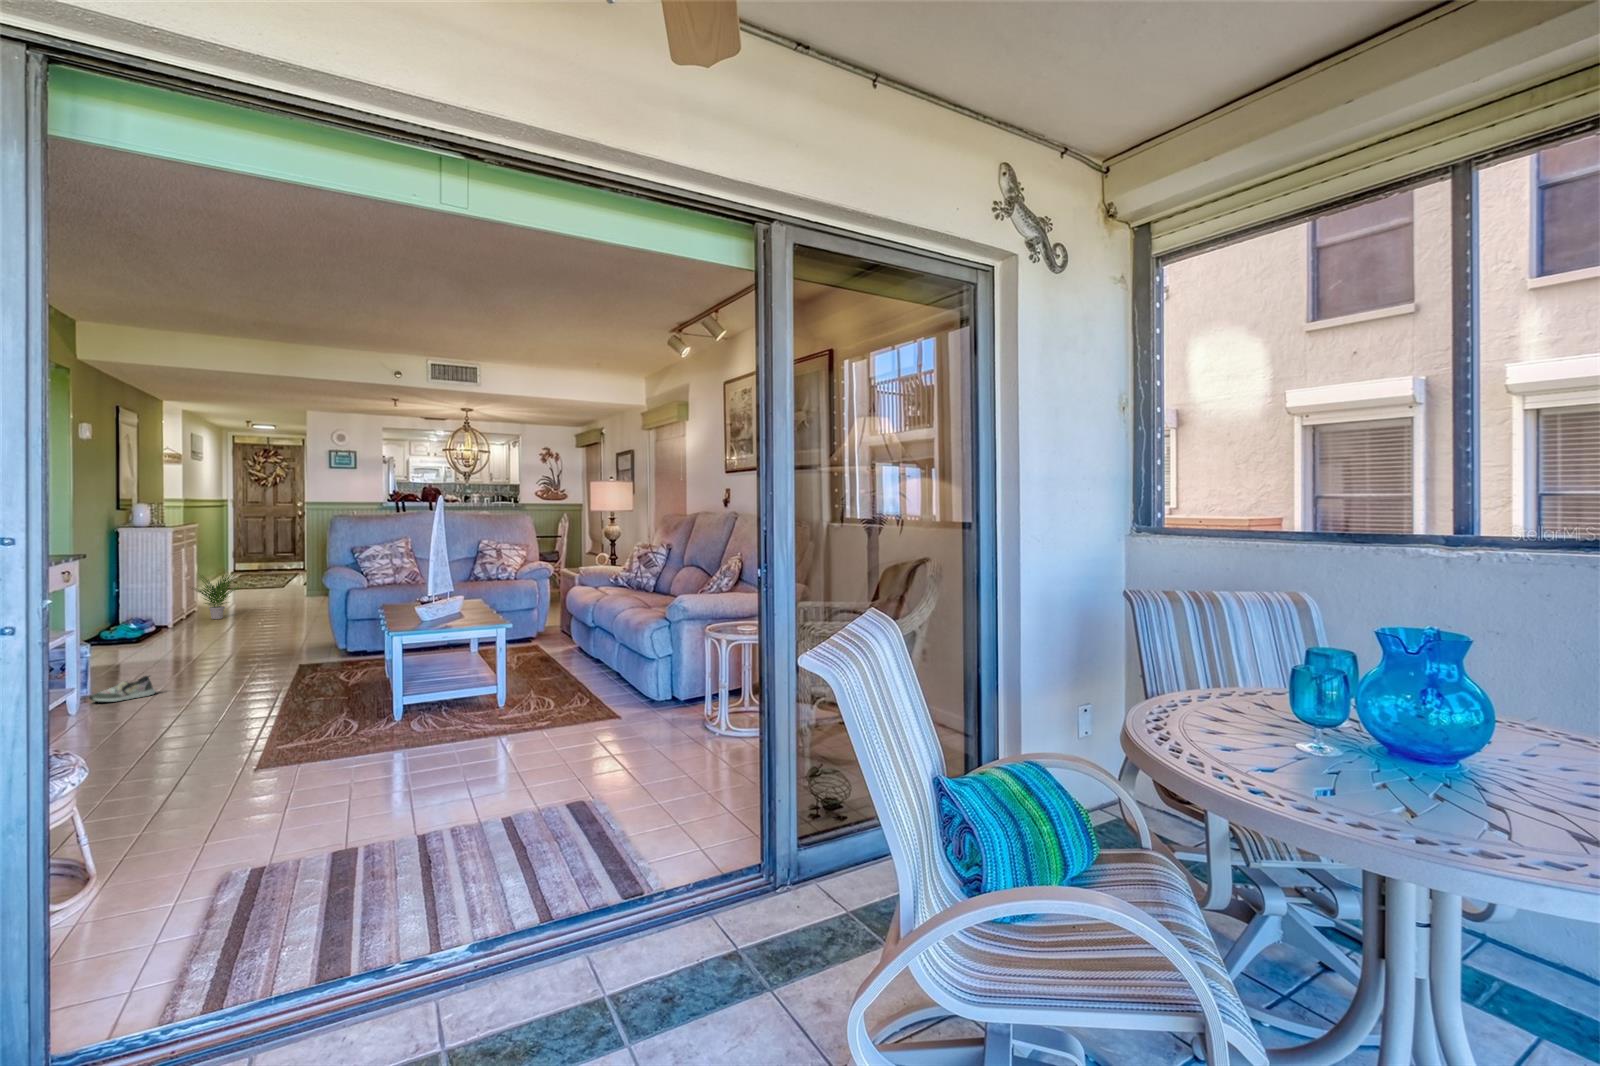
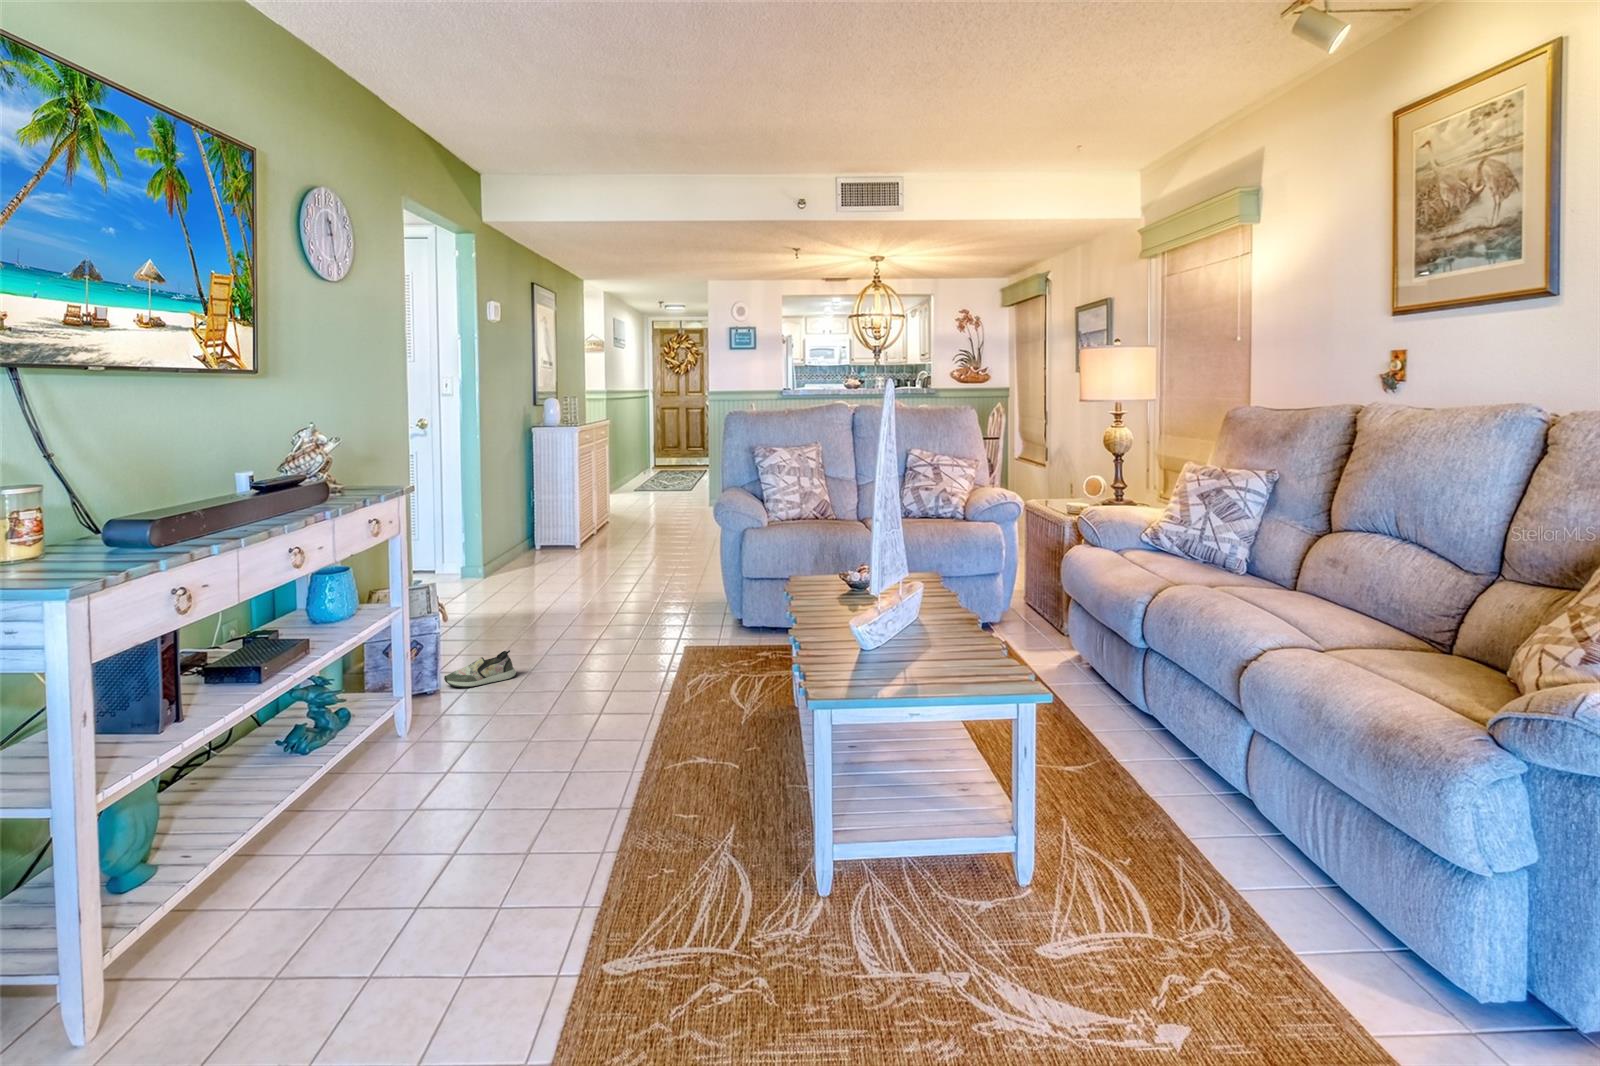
potted plant: present [195,575,238,619] -> none [591,482,646,537]

